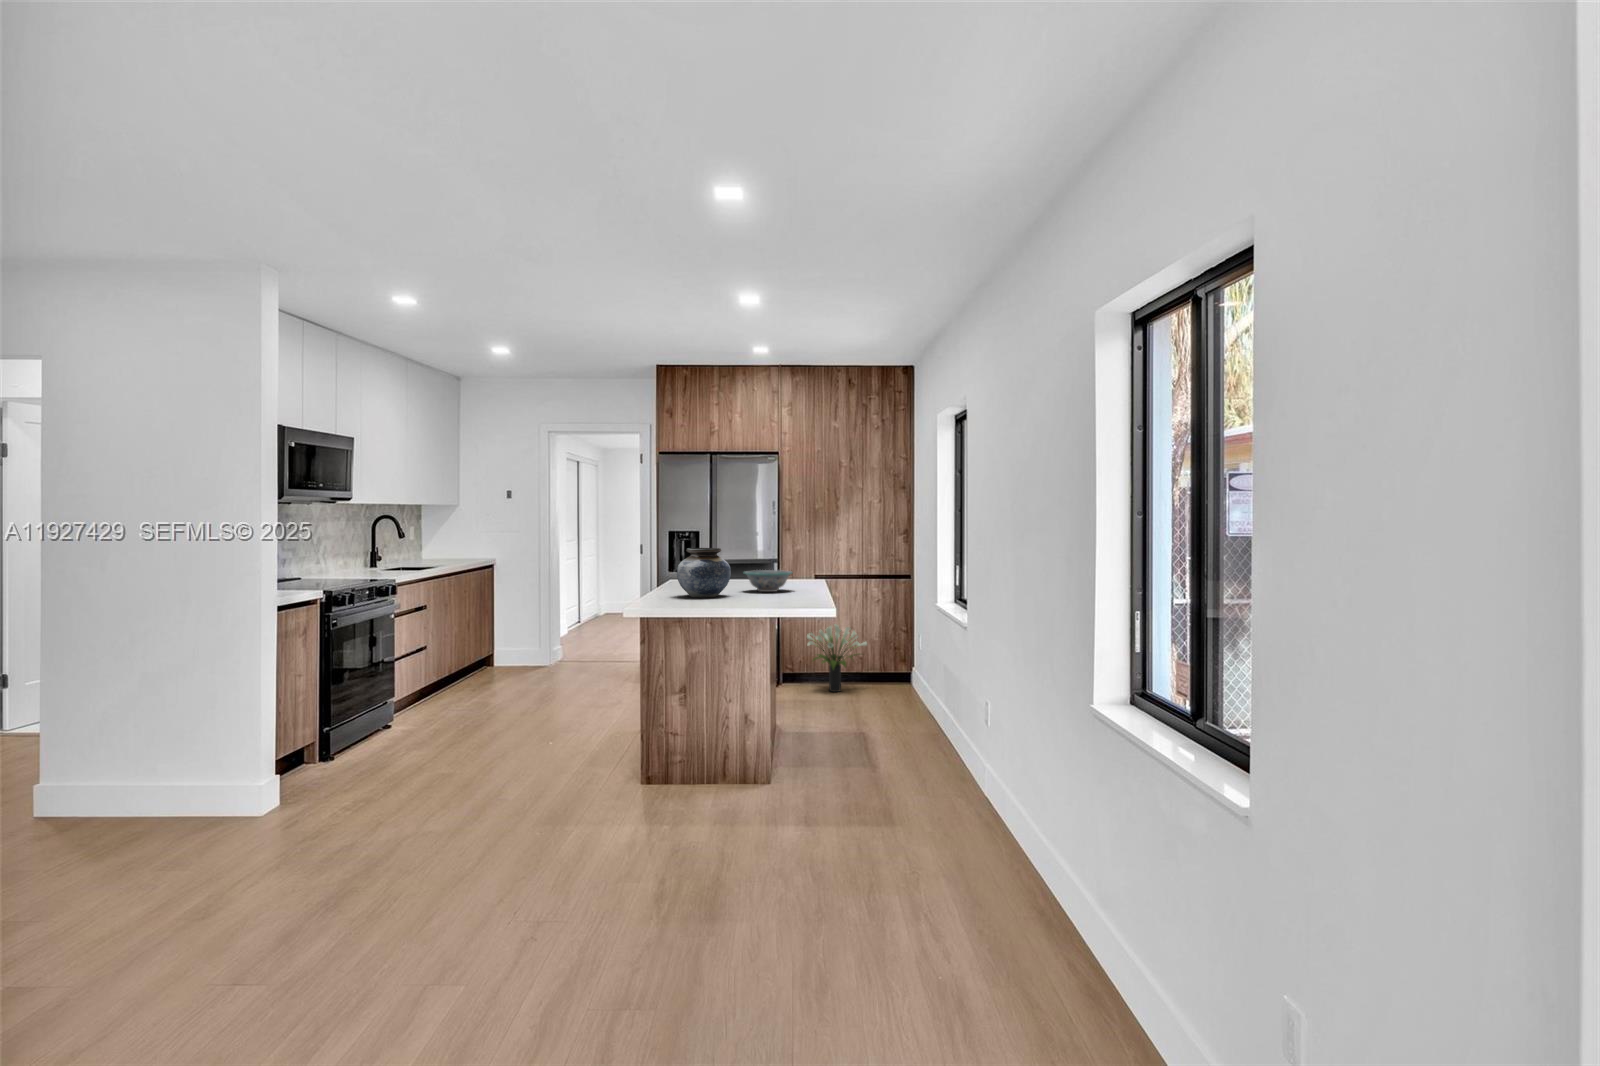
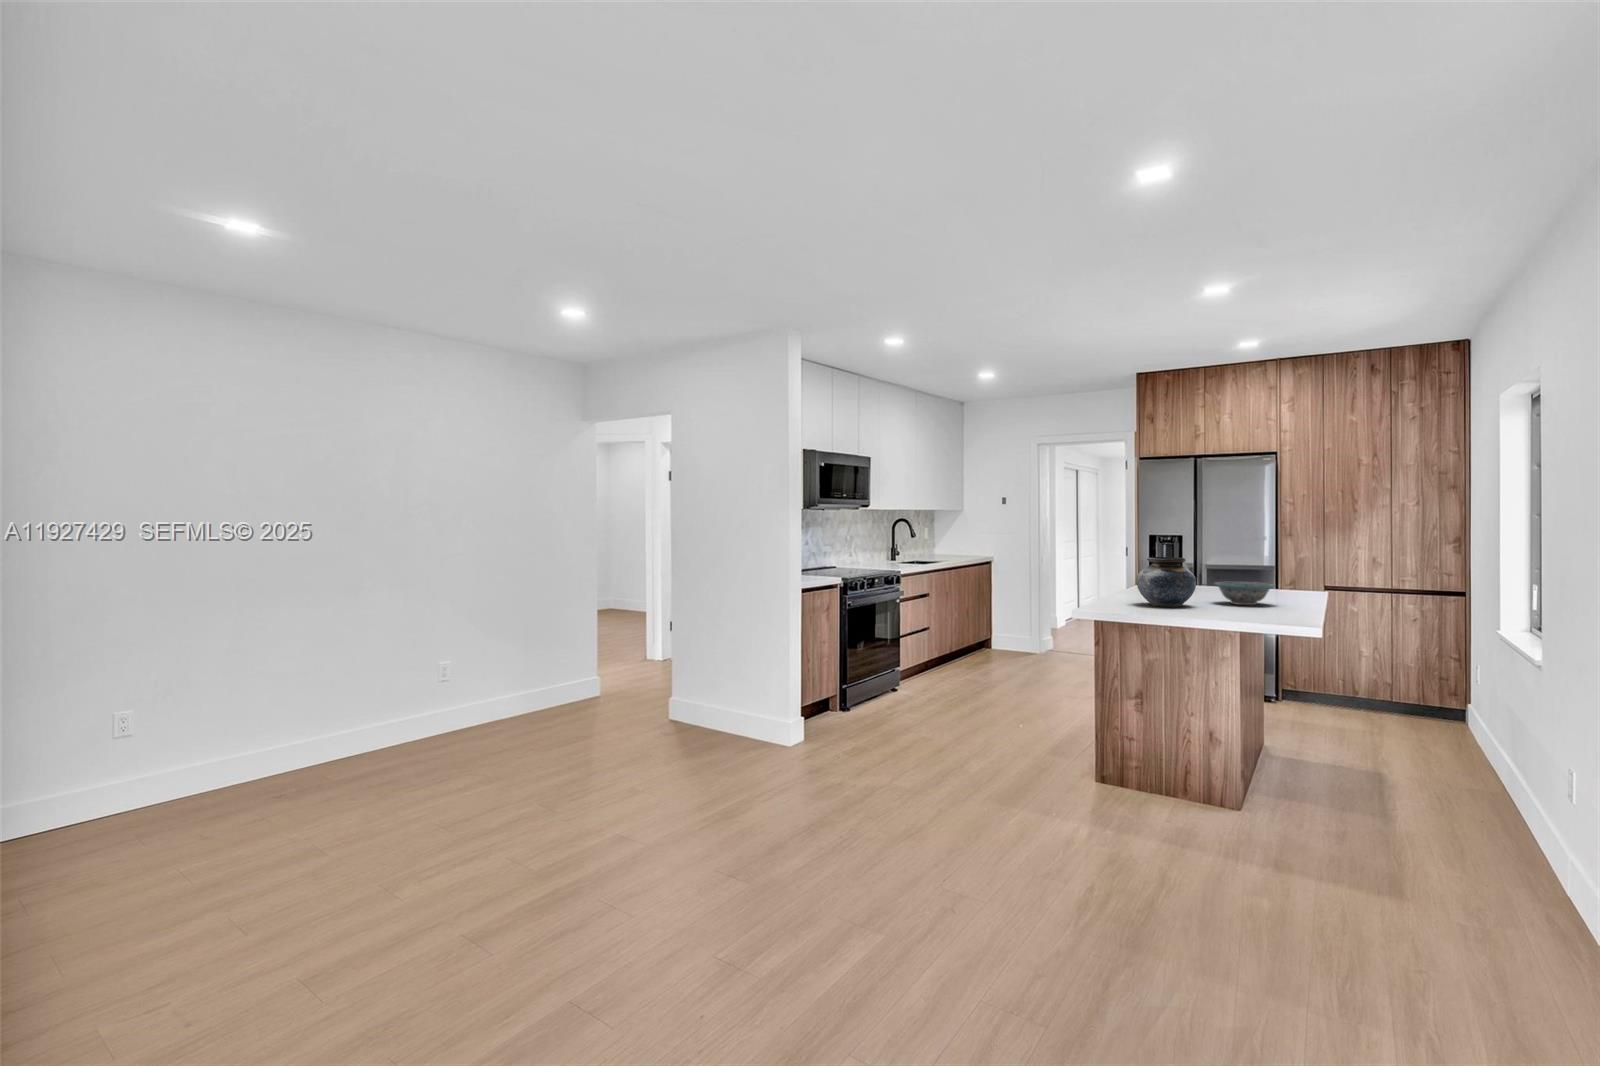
potted plant: present [807,624,867,692] -> none [1310,645,1396,722]

